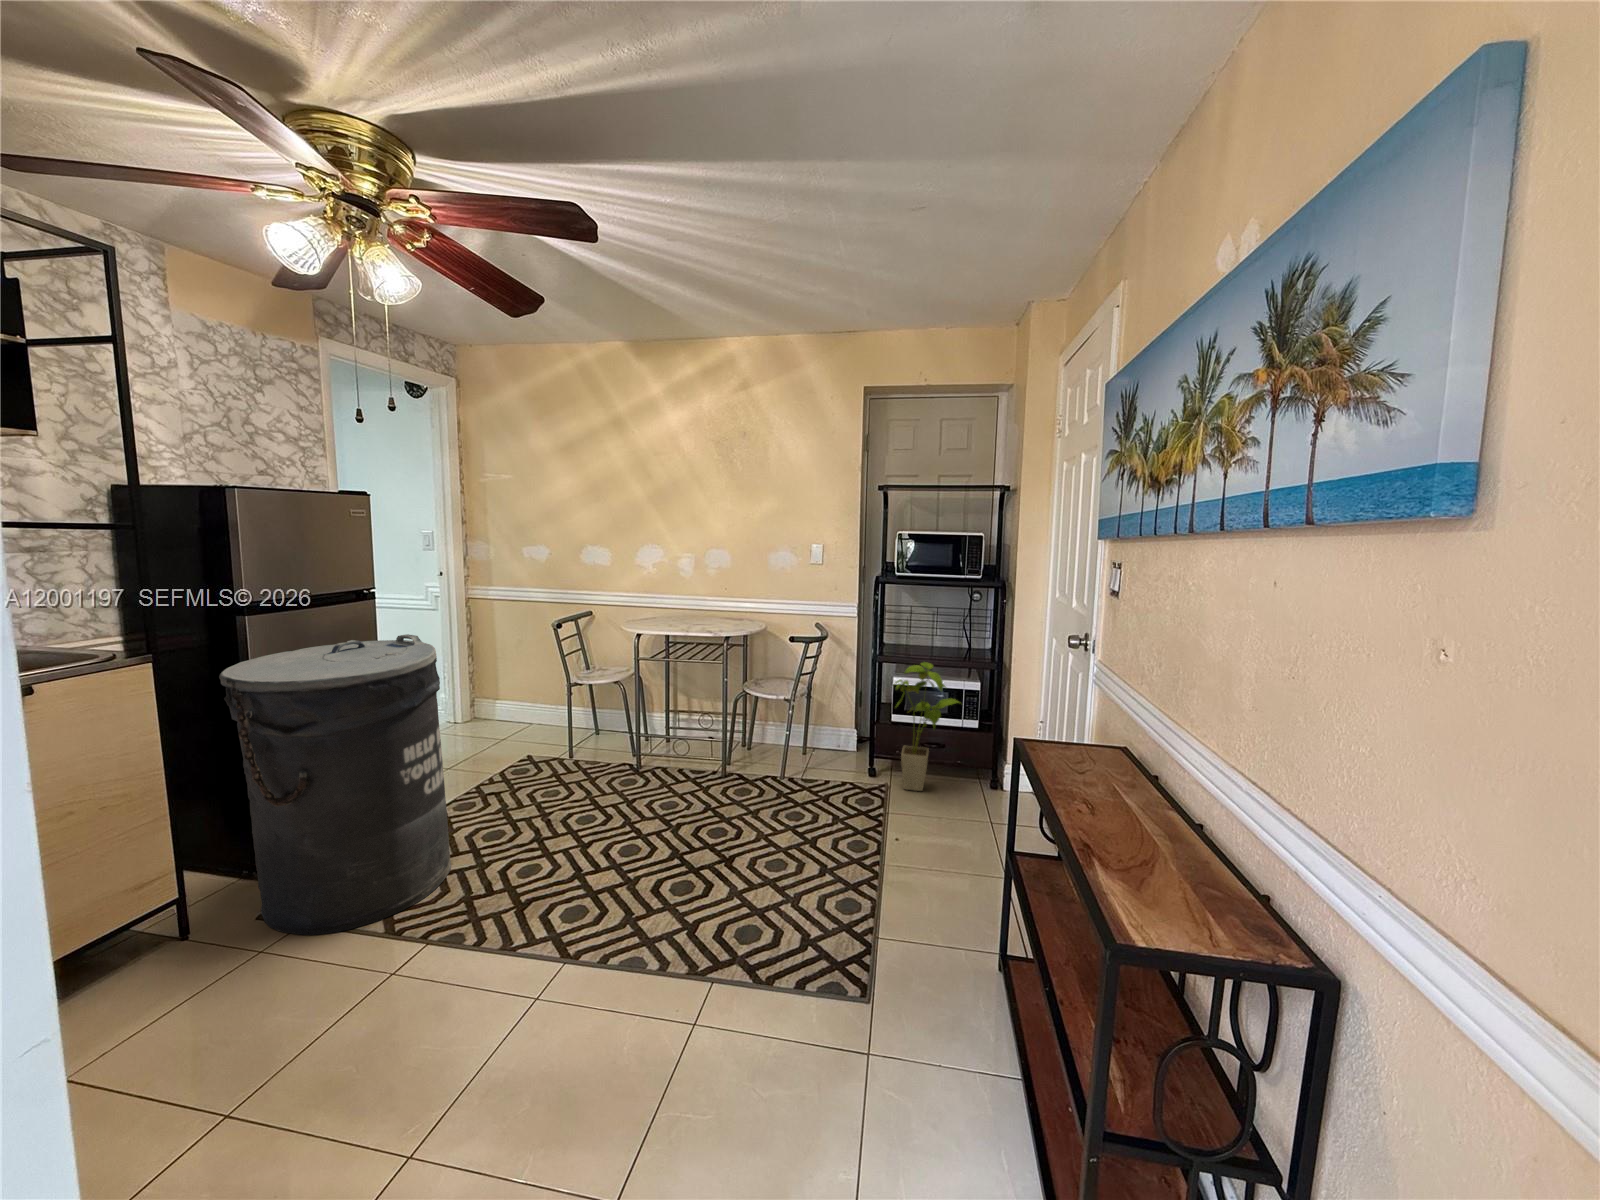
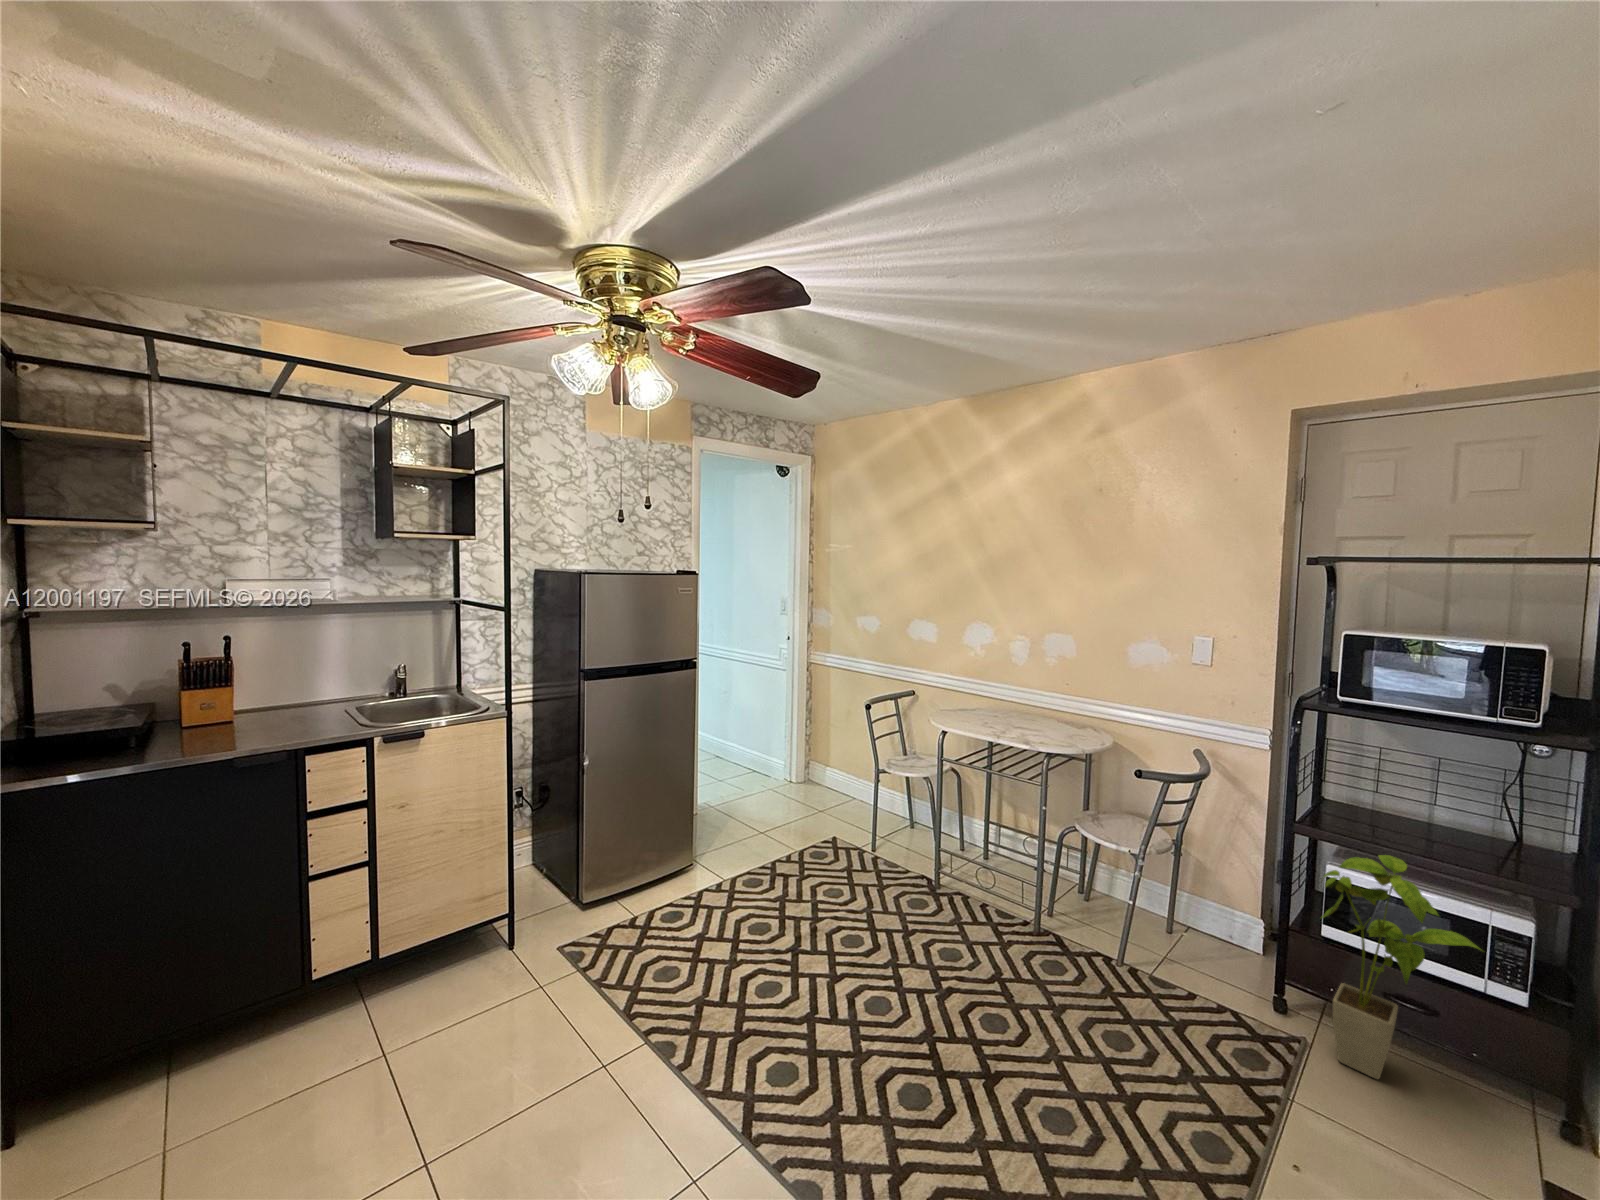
trash can: present [219,634,451,935] -> none [544,710,712,994]

